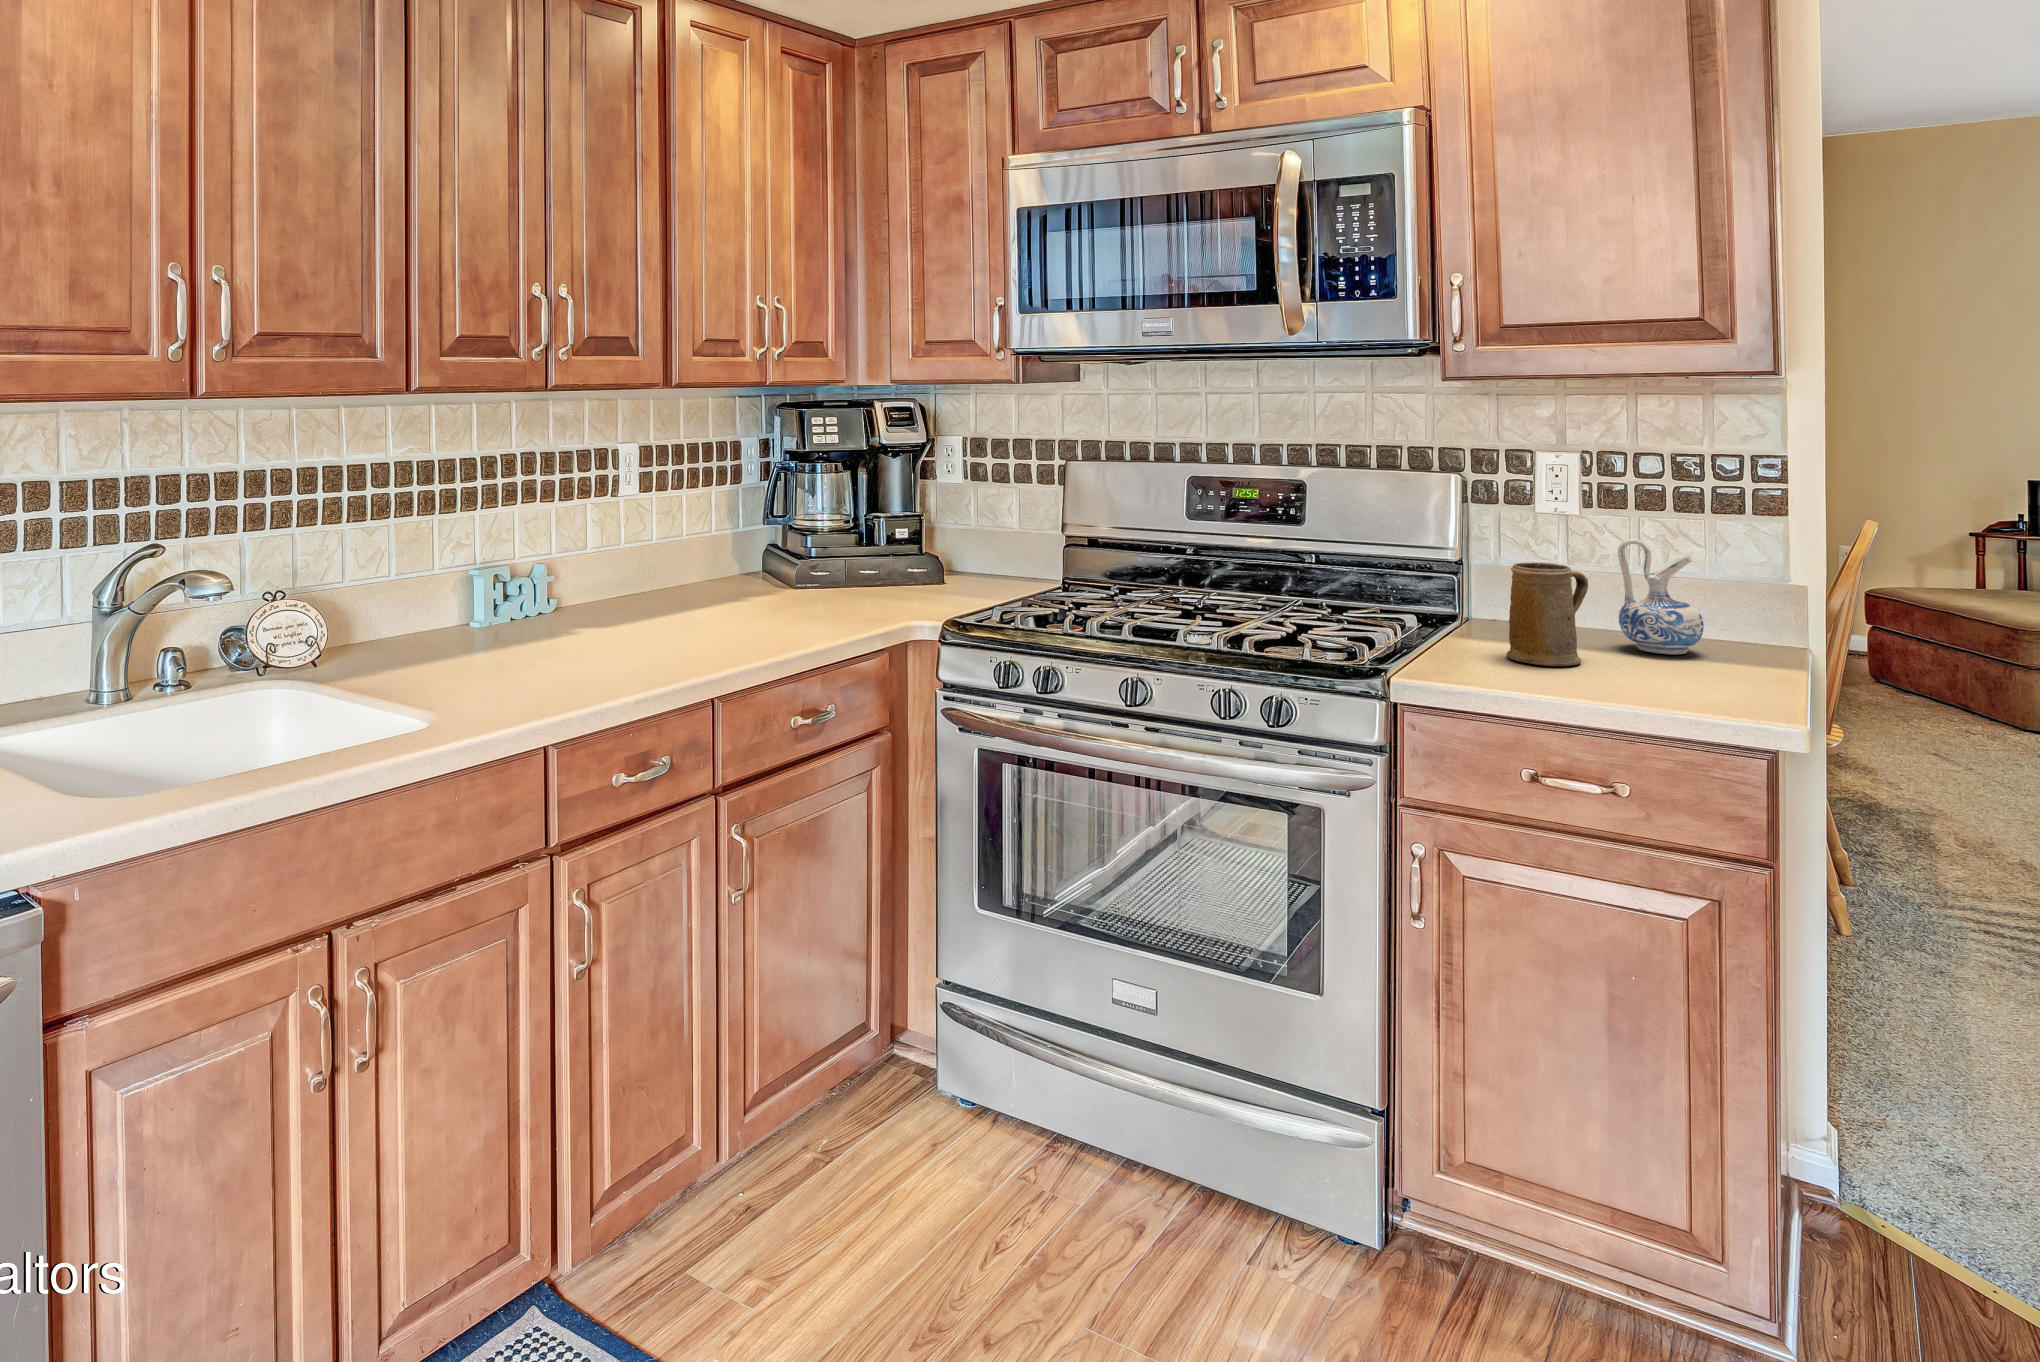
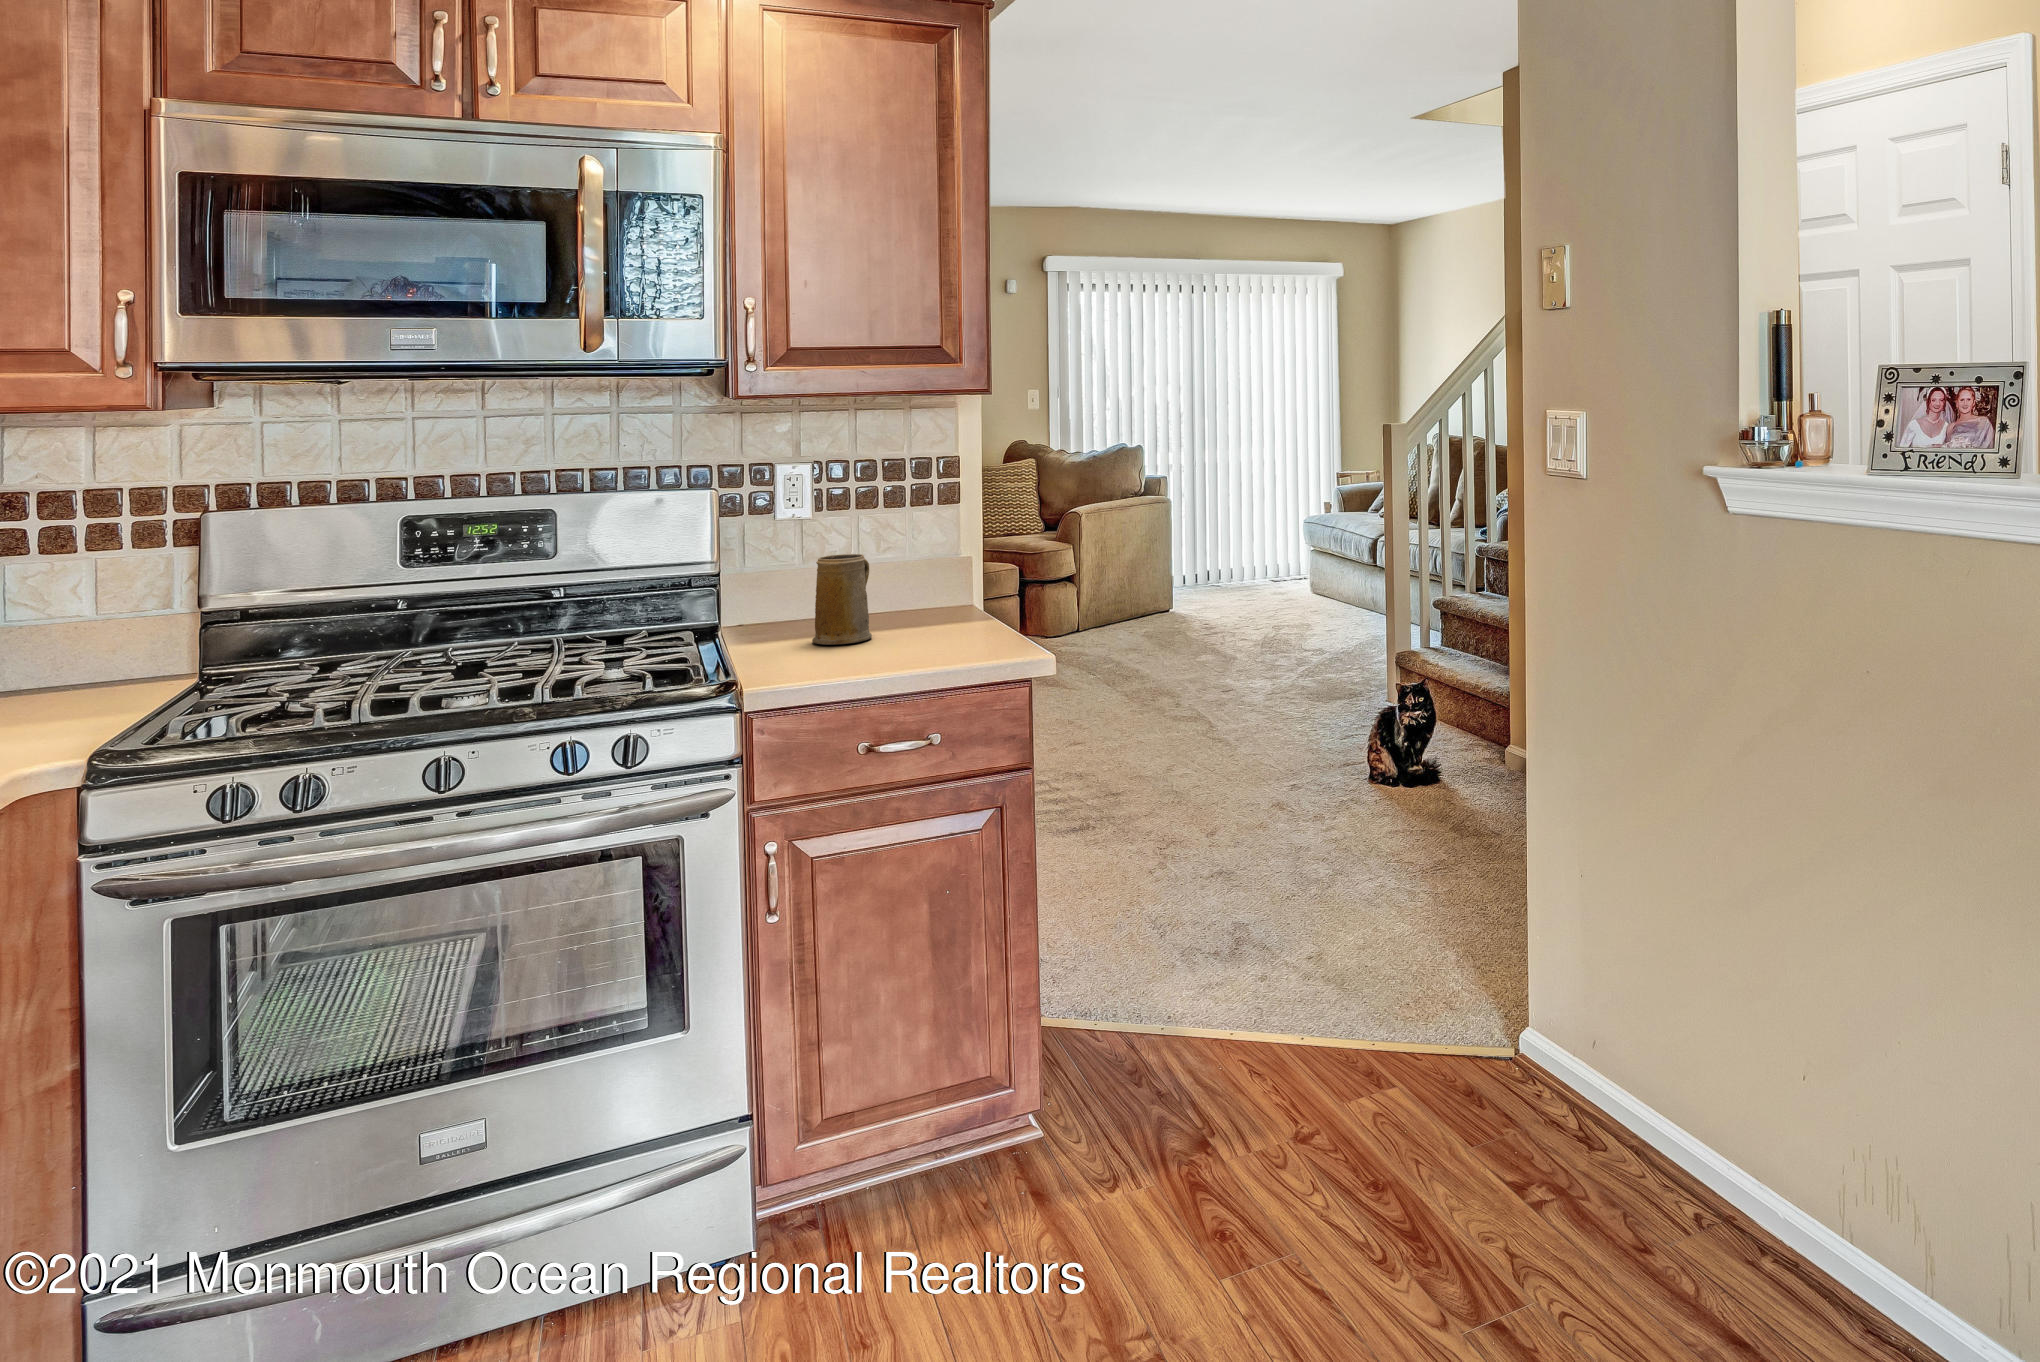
ceramic pitcher: present [1618,539,1704,654] -> none [873,527,933,620]

